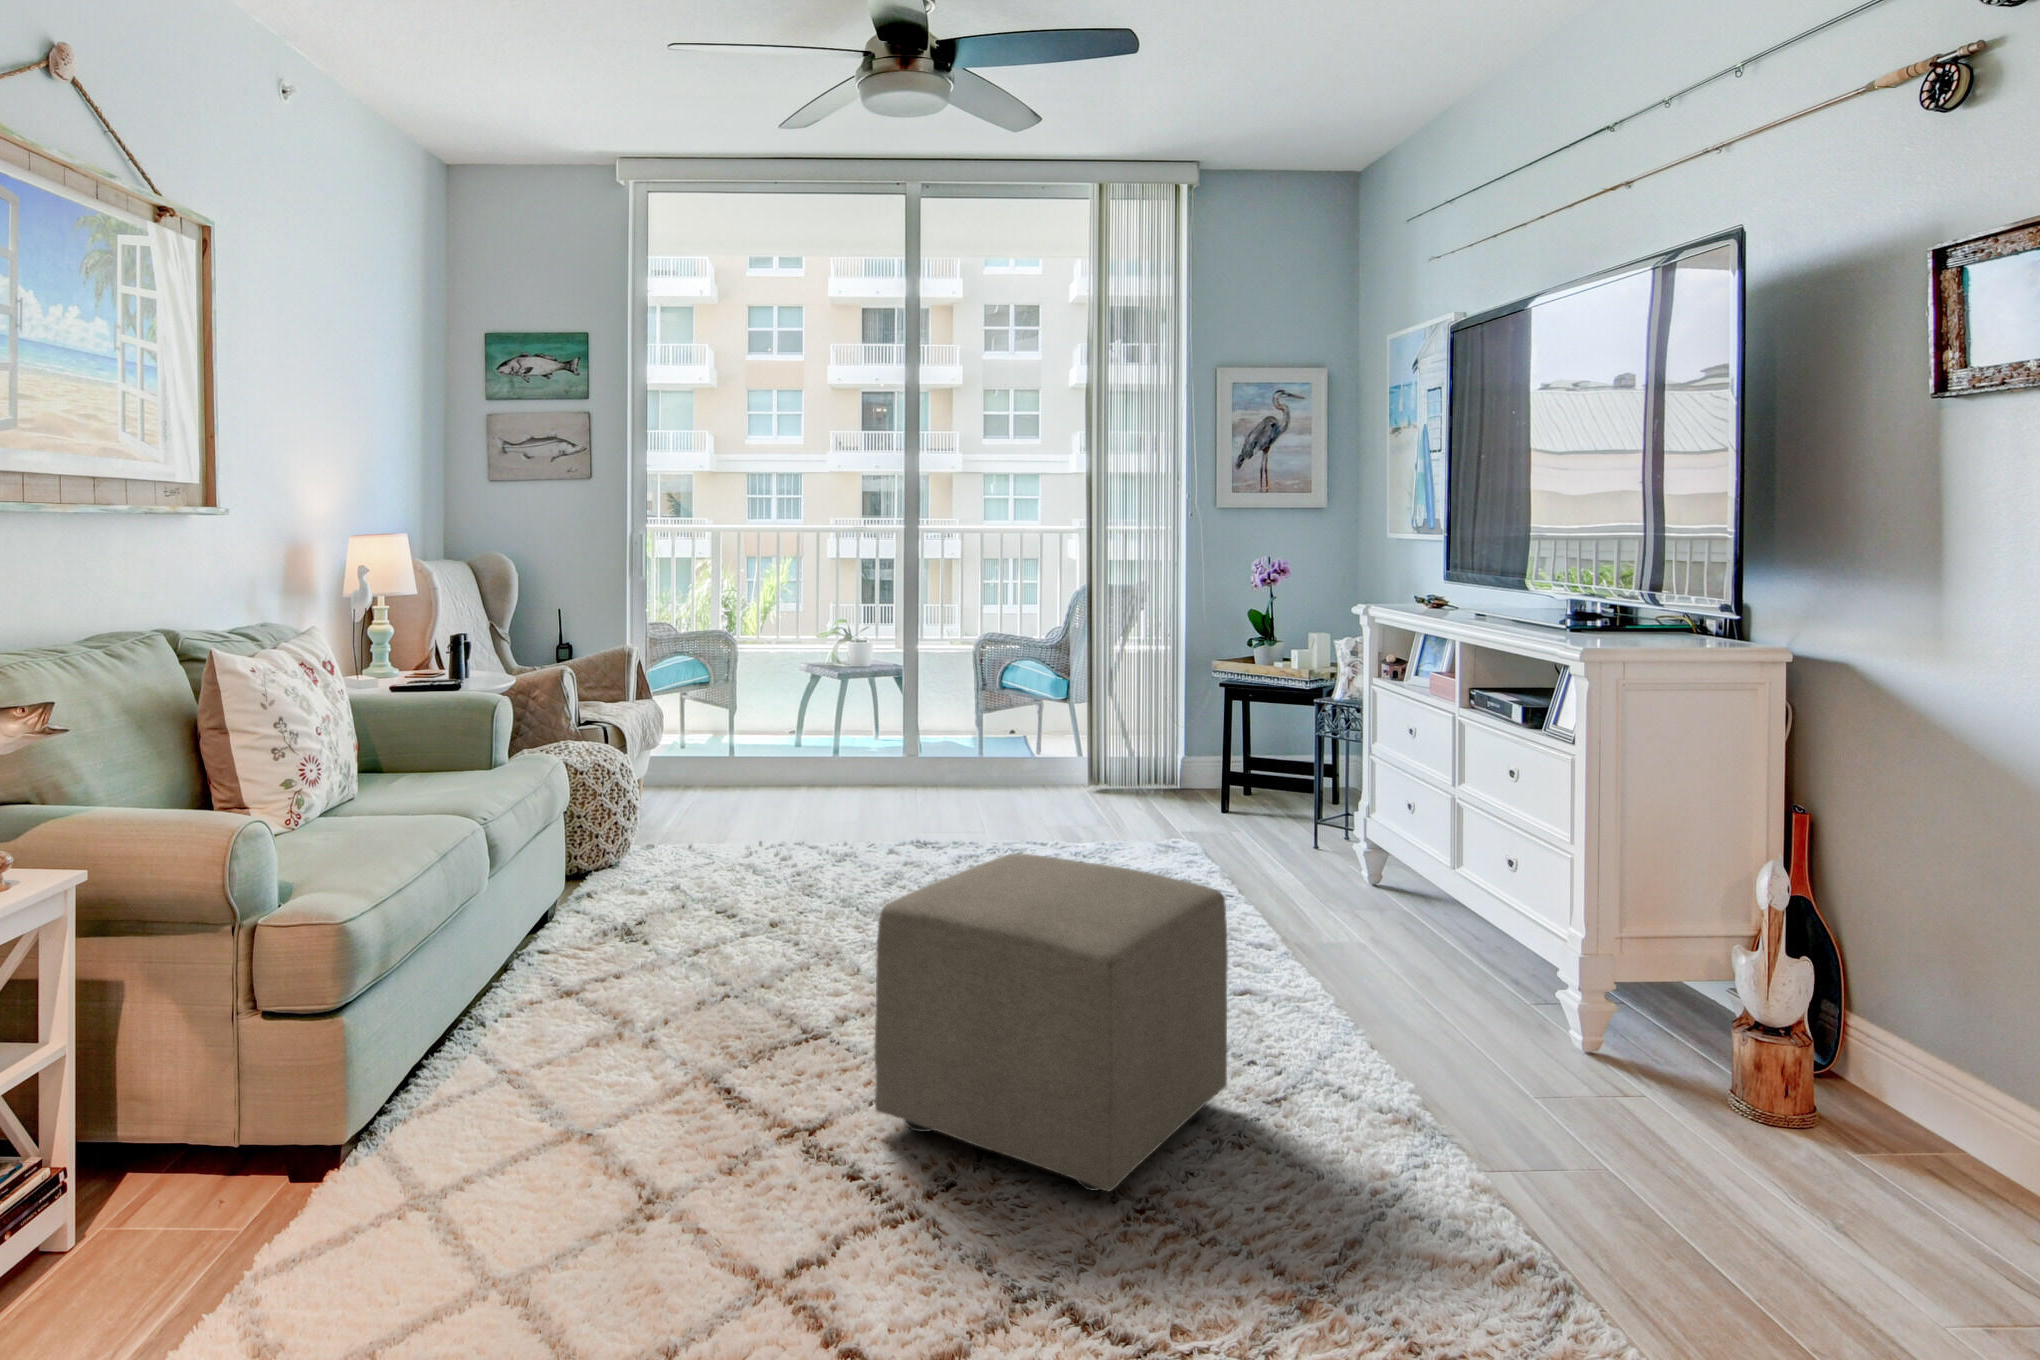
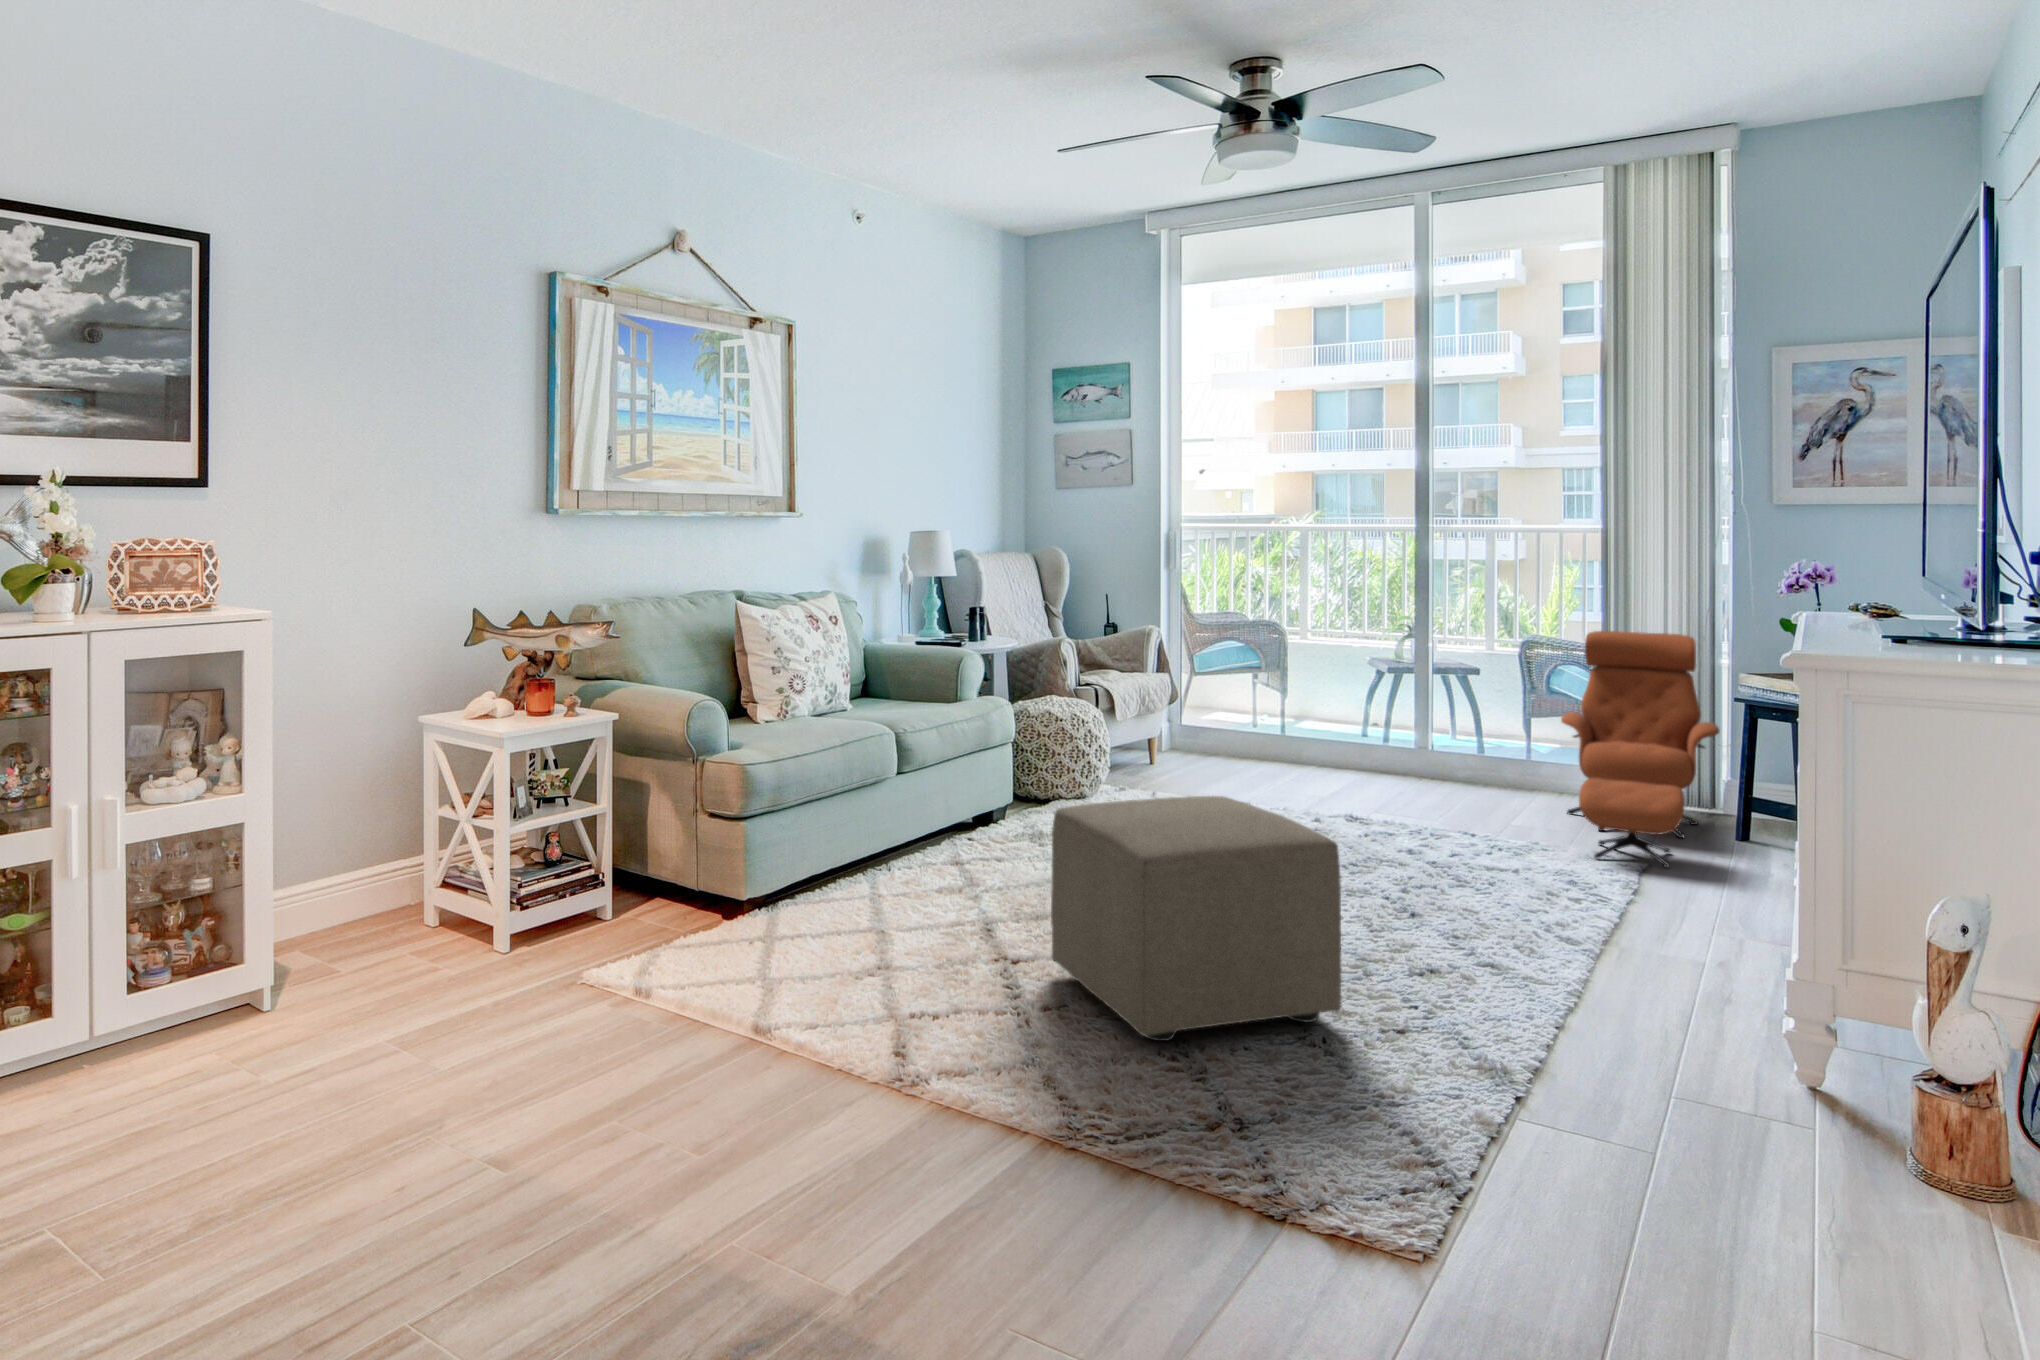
lounge chair: none [1070,626,1229,849] -> present [1561,631,1719,867]

